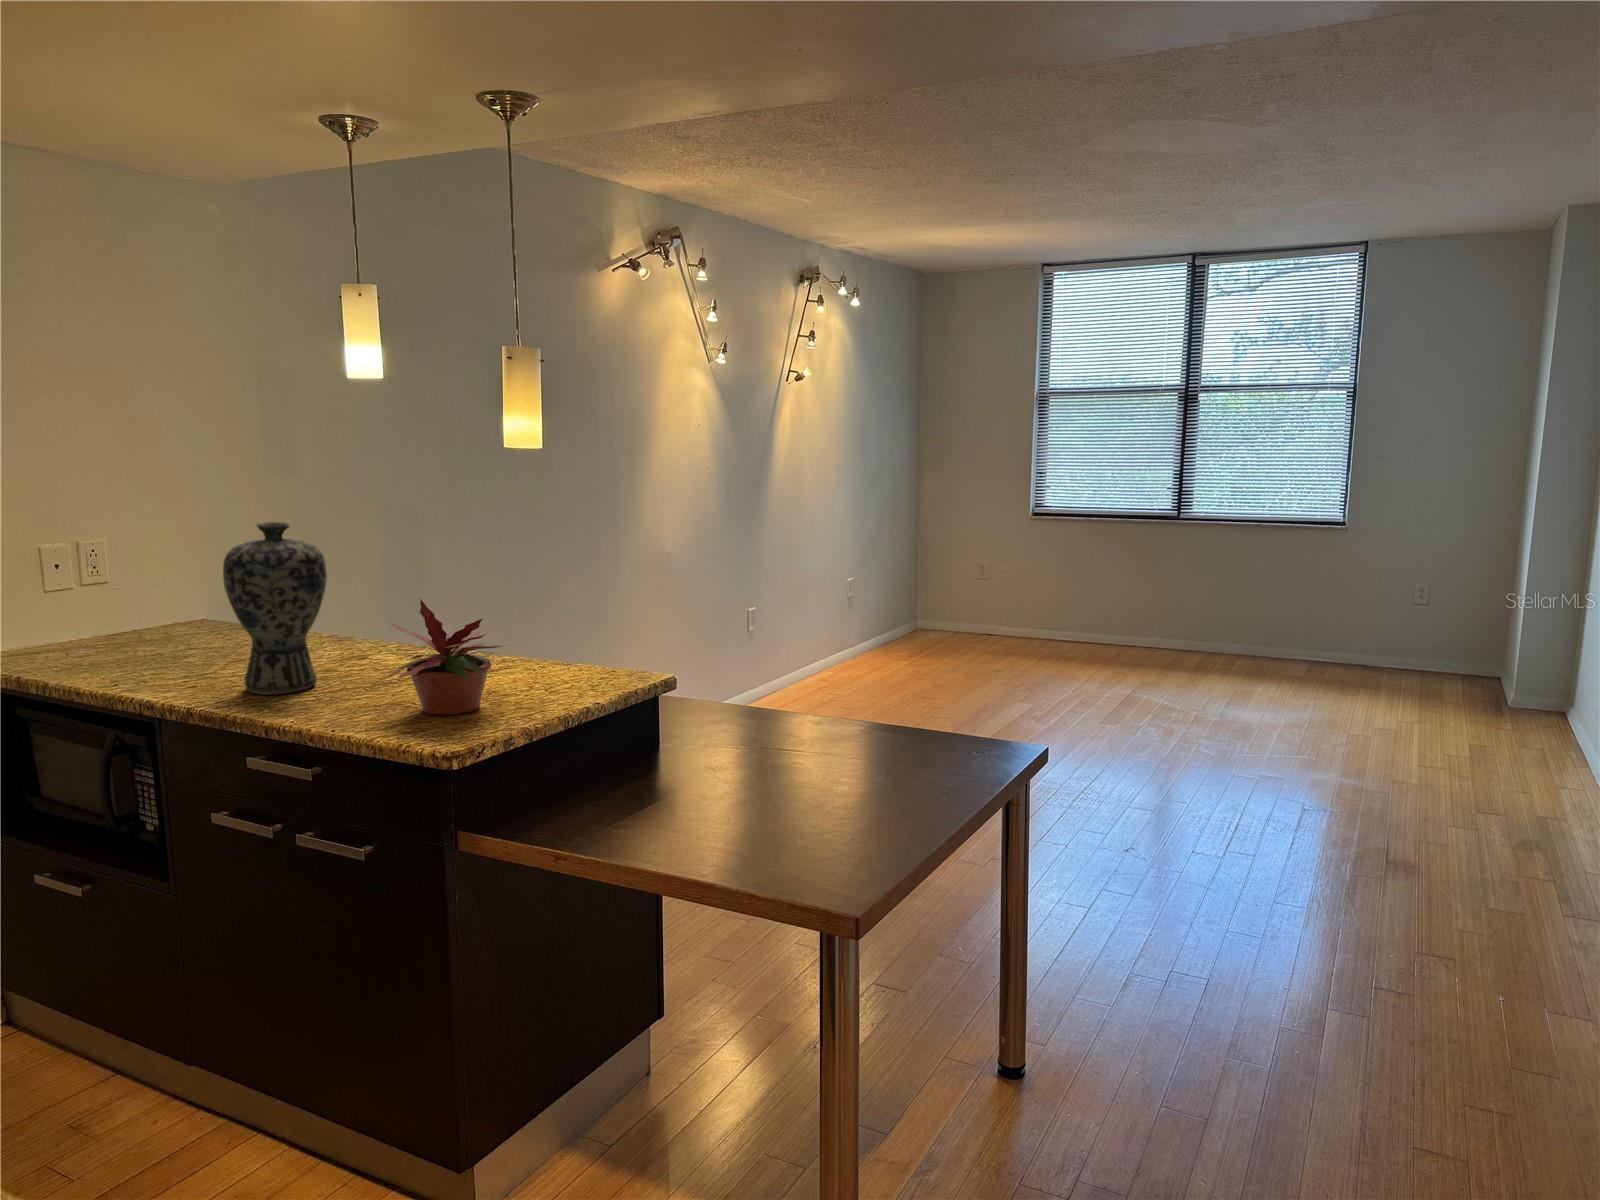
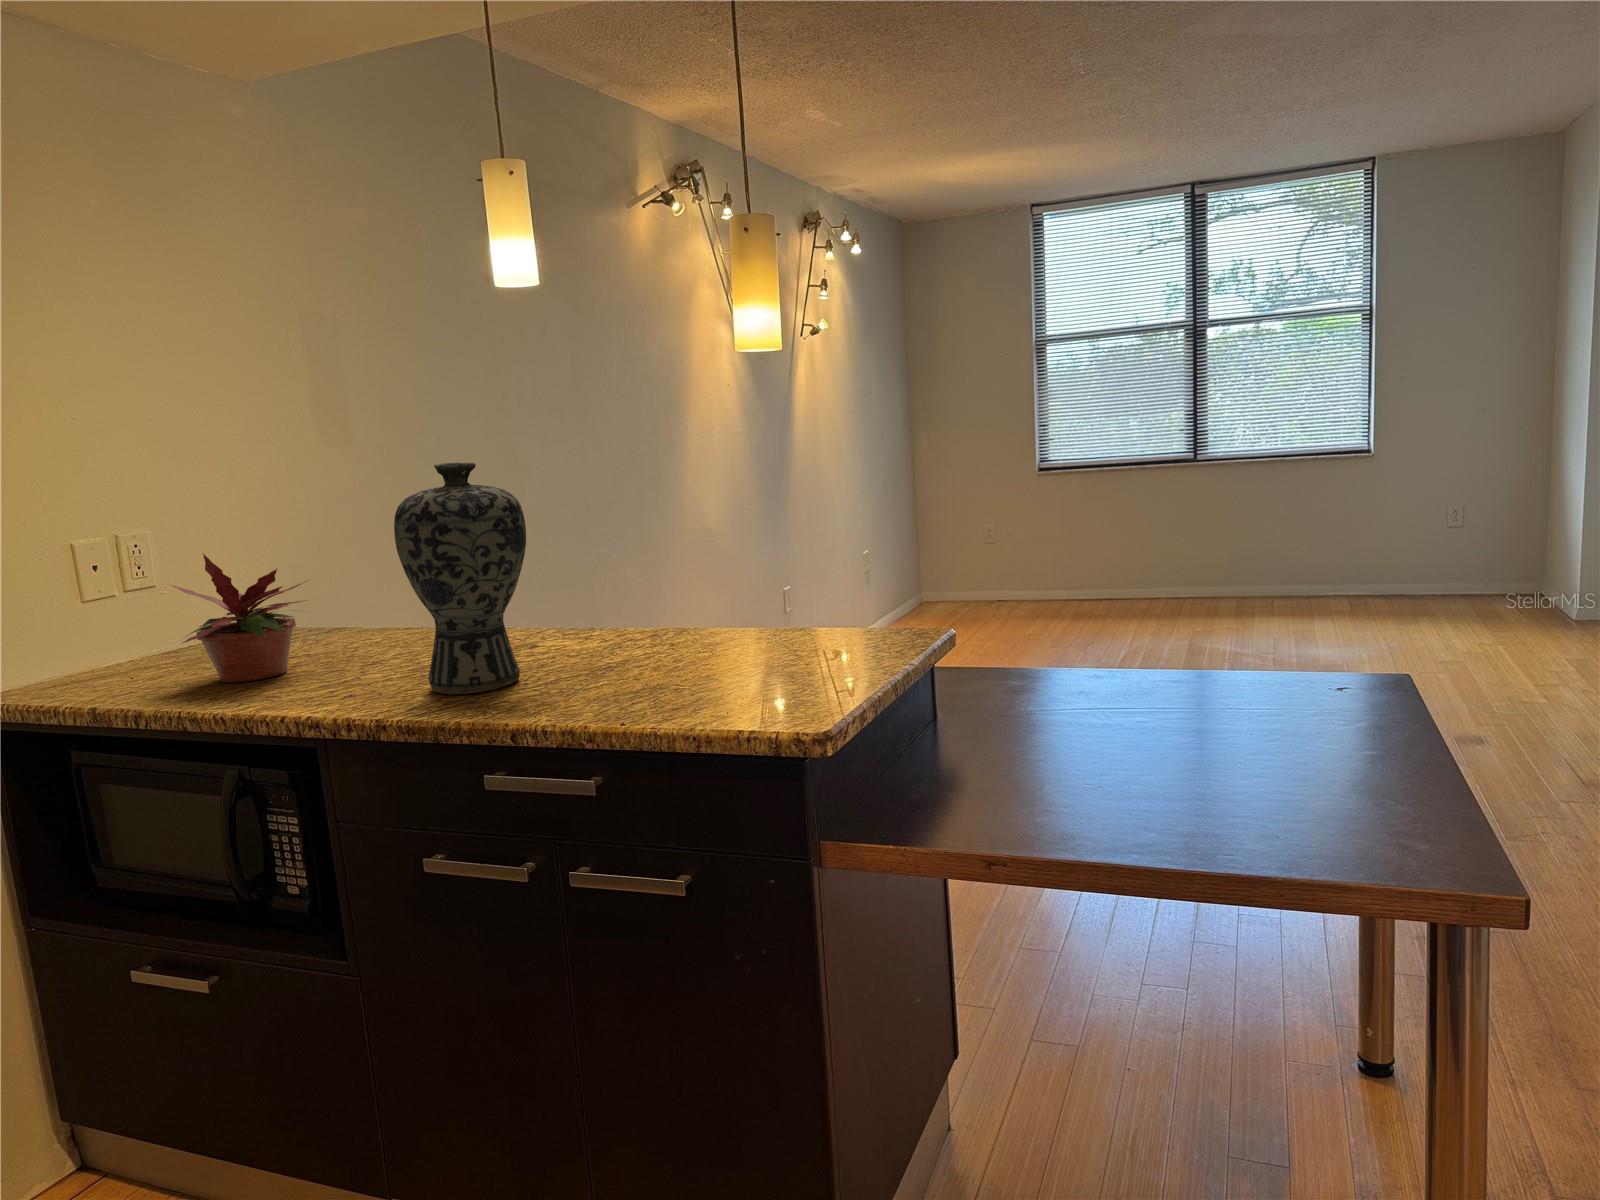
potted plant: present [380,599,509,715] -> present [170,553,306,683]

